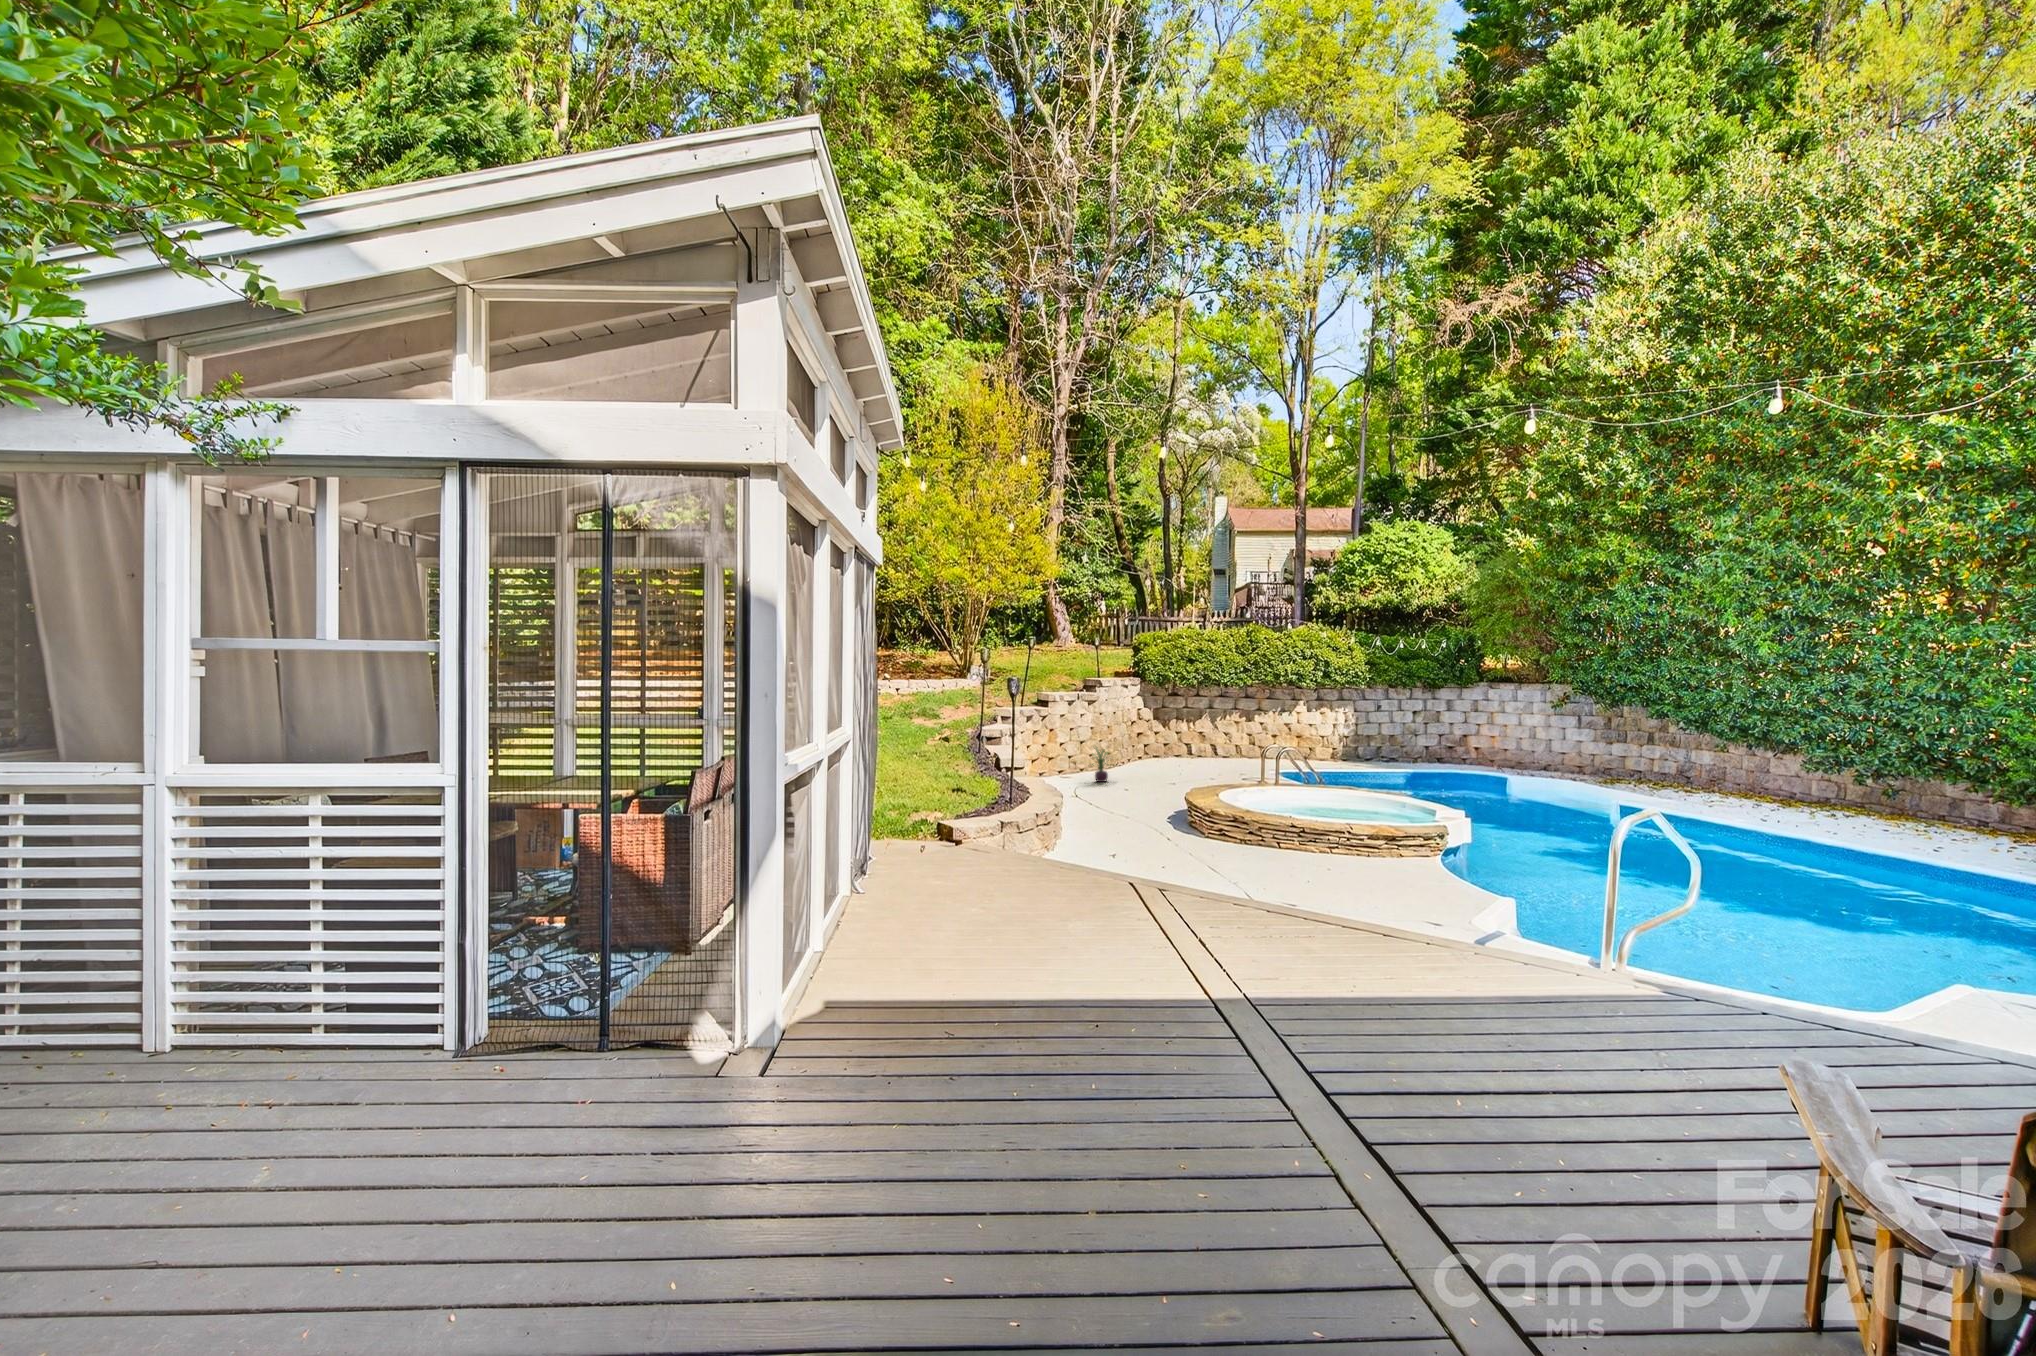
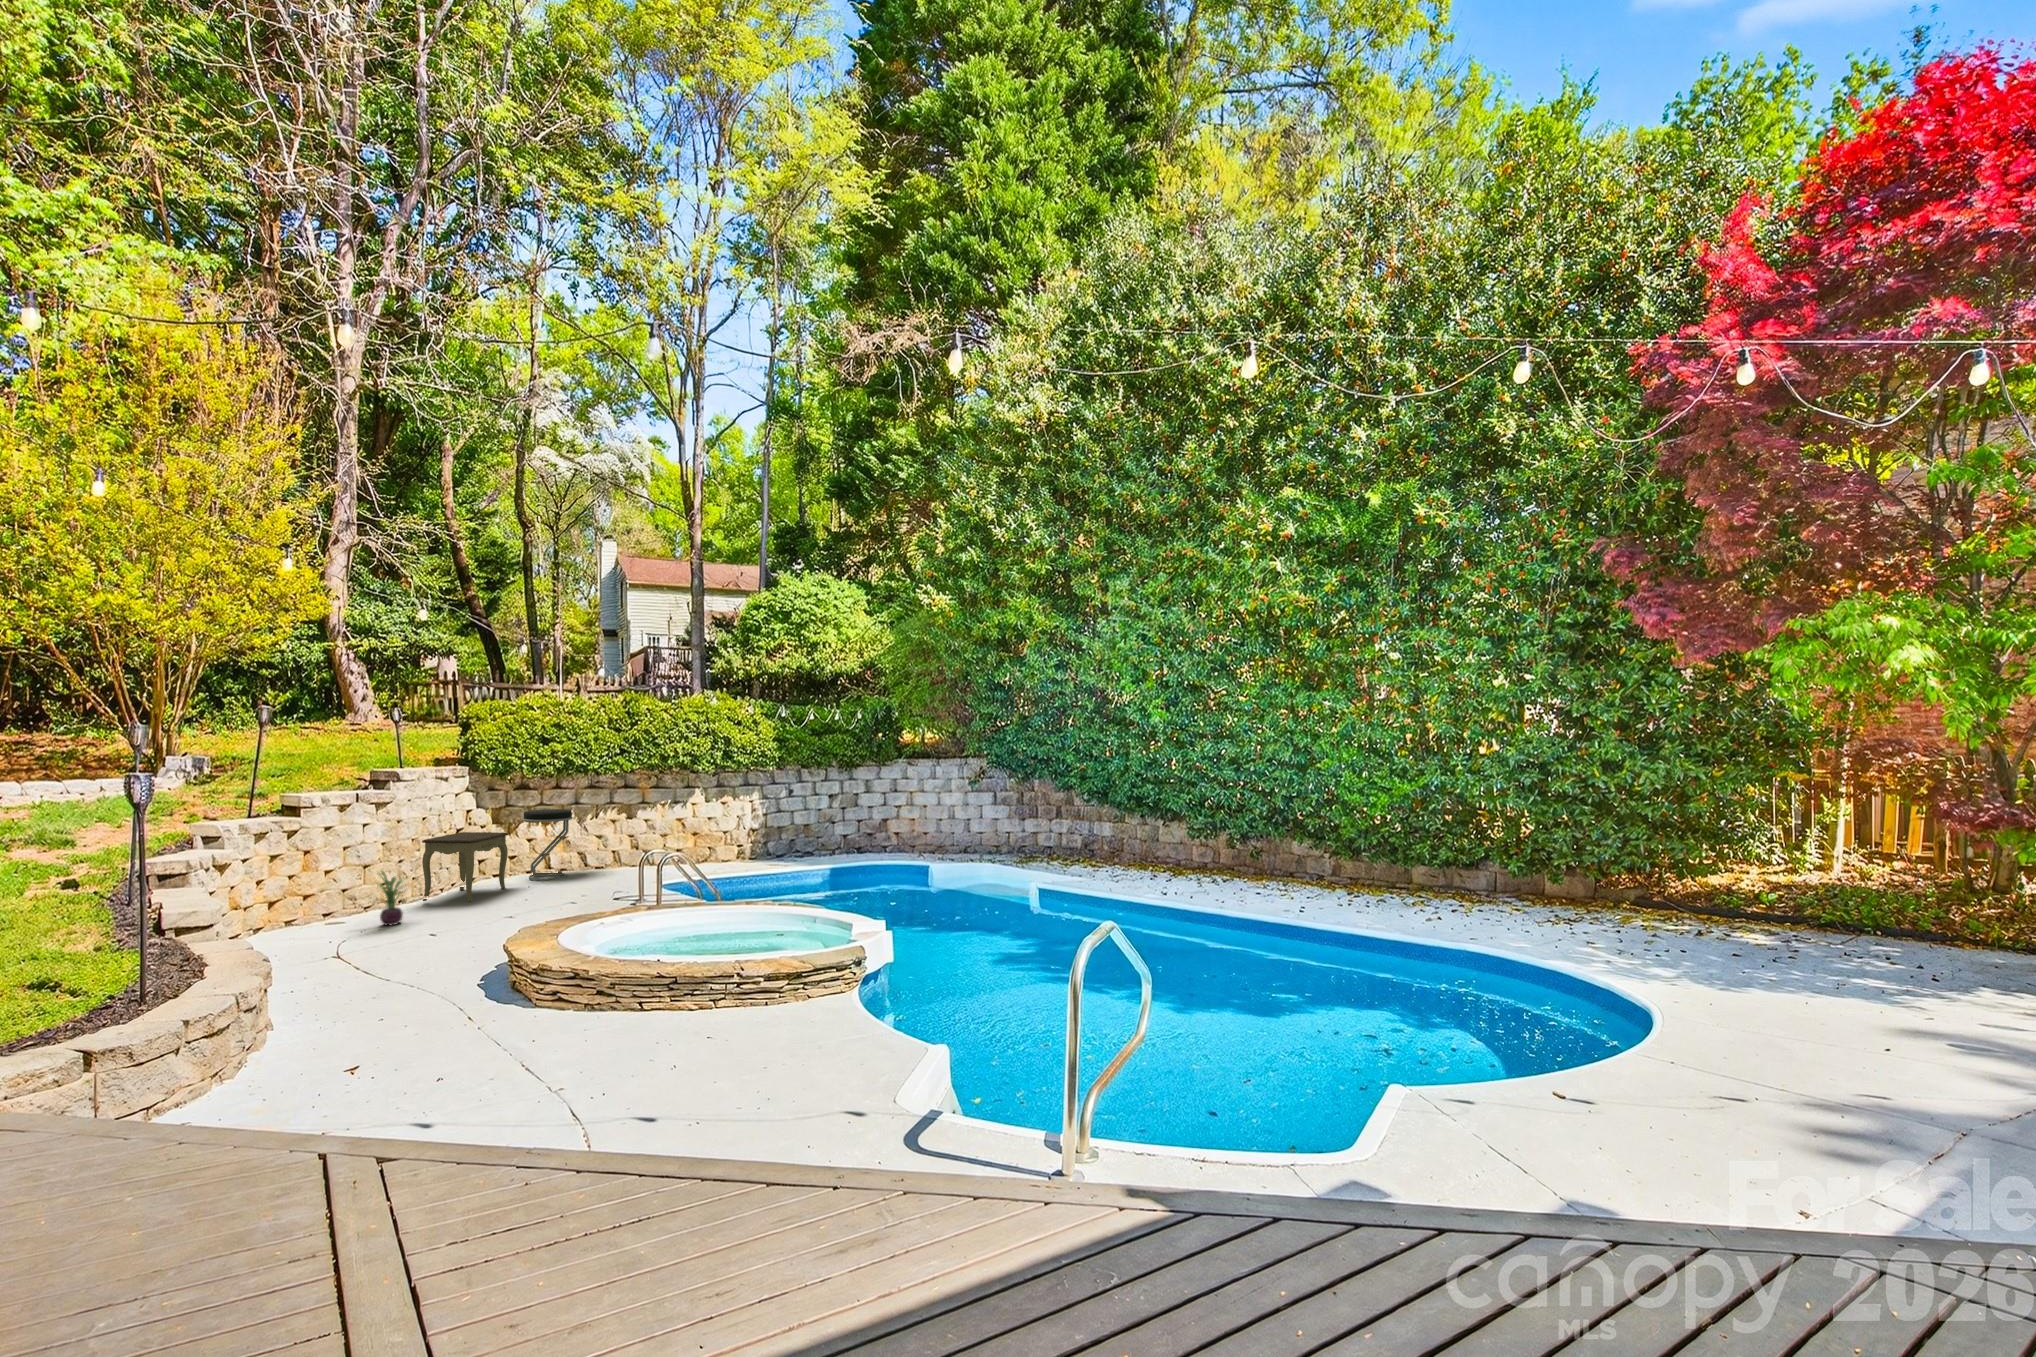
stool: none [1177,712,1212,763] -> present [523,809,573,880]
side table: none [1115,724,1169,773] -> present [422,832,508,902]

